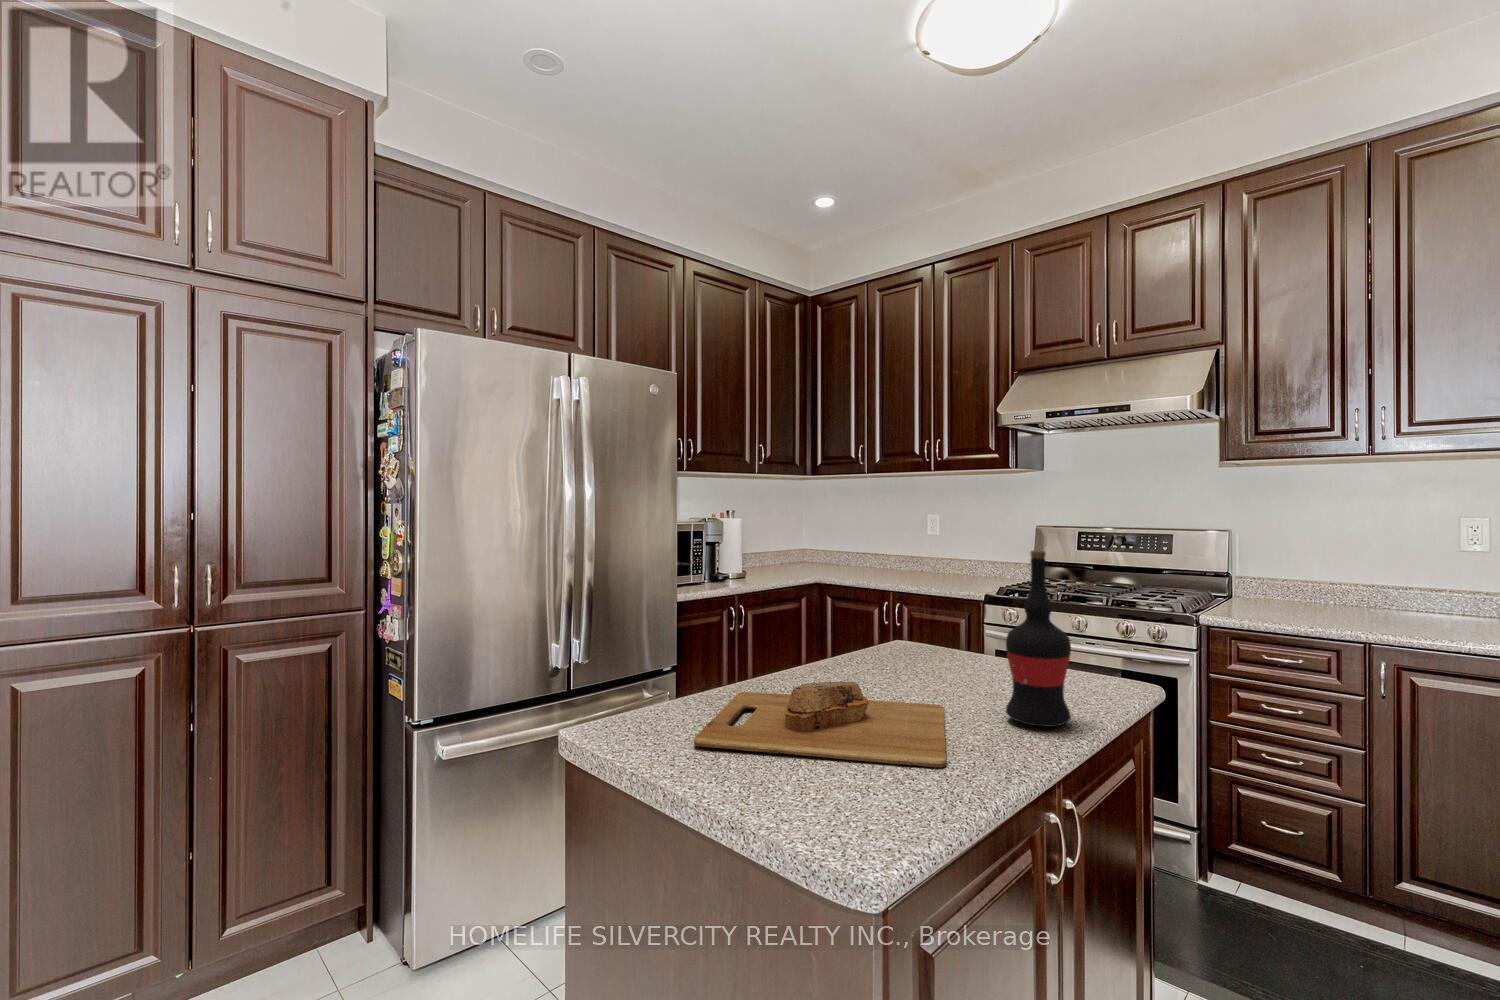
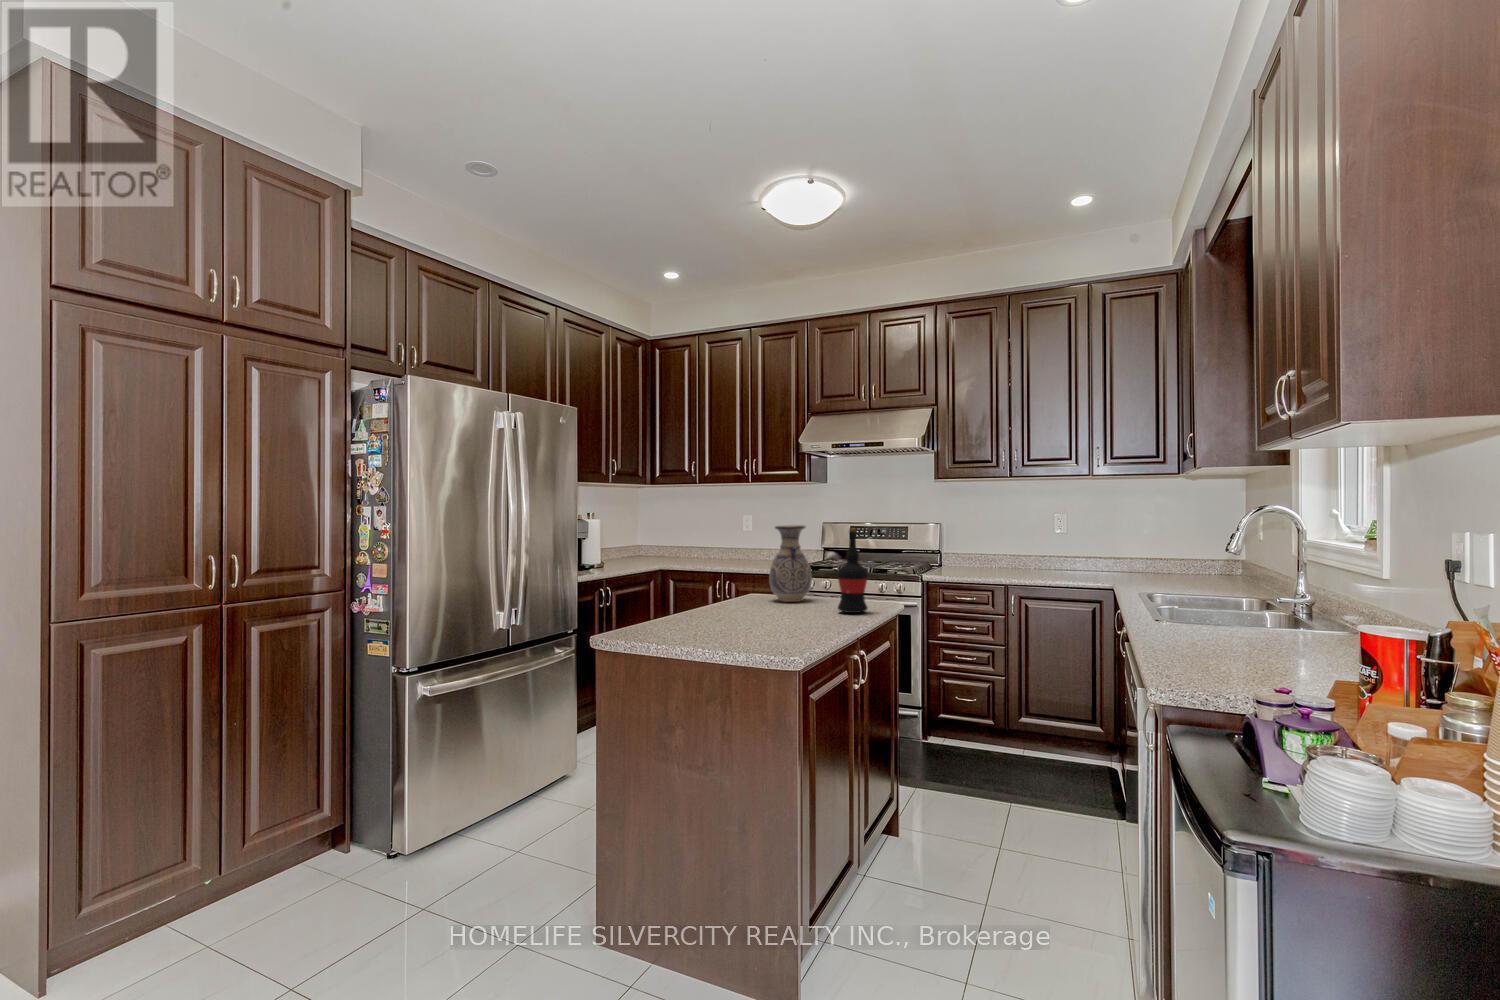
vase: none [897,538,974,674] -> present [769,525,812,602]
cutting board: present [694,682,946,768] -> none [697,597,821,627]

